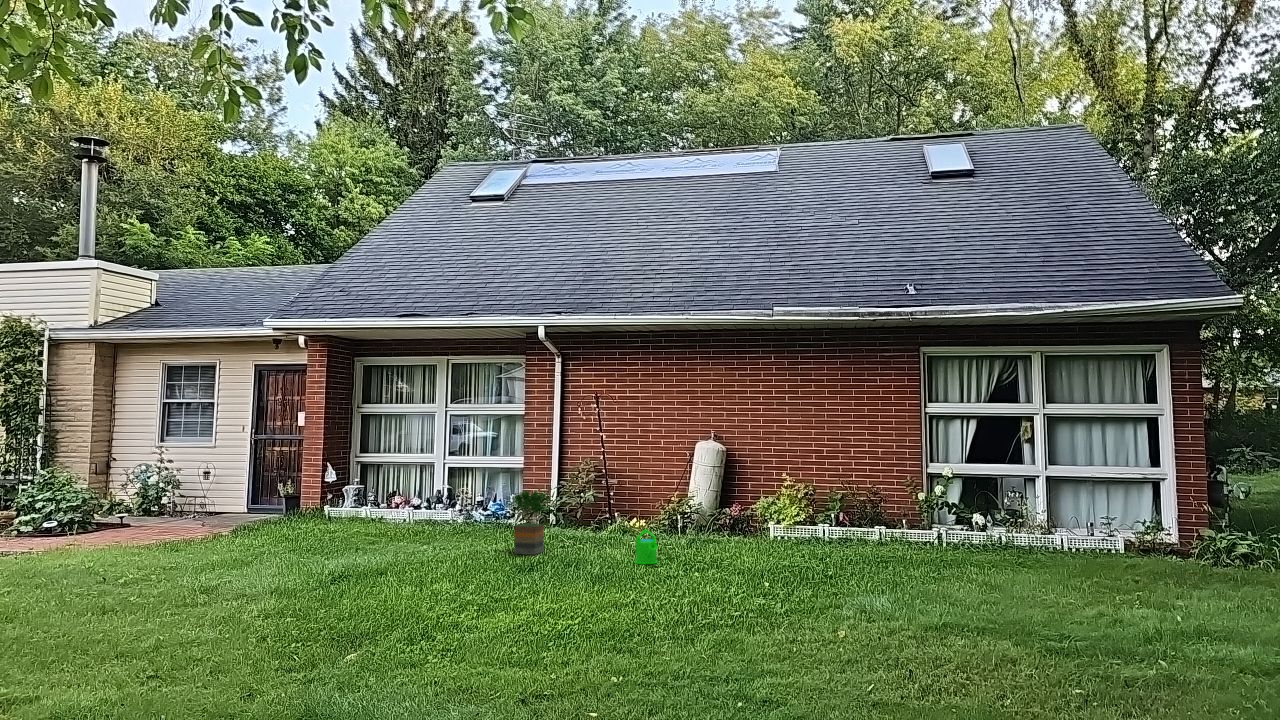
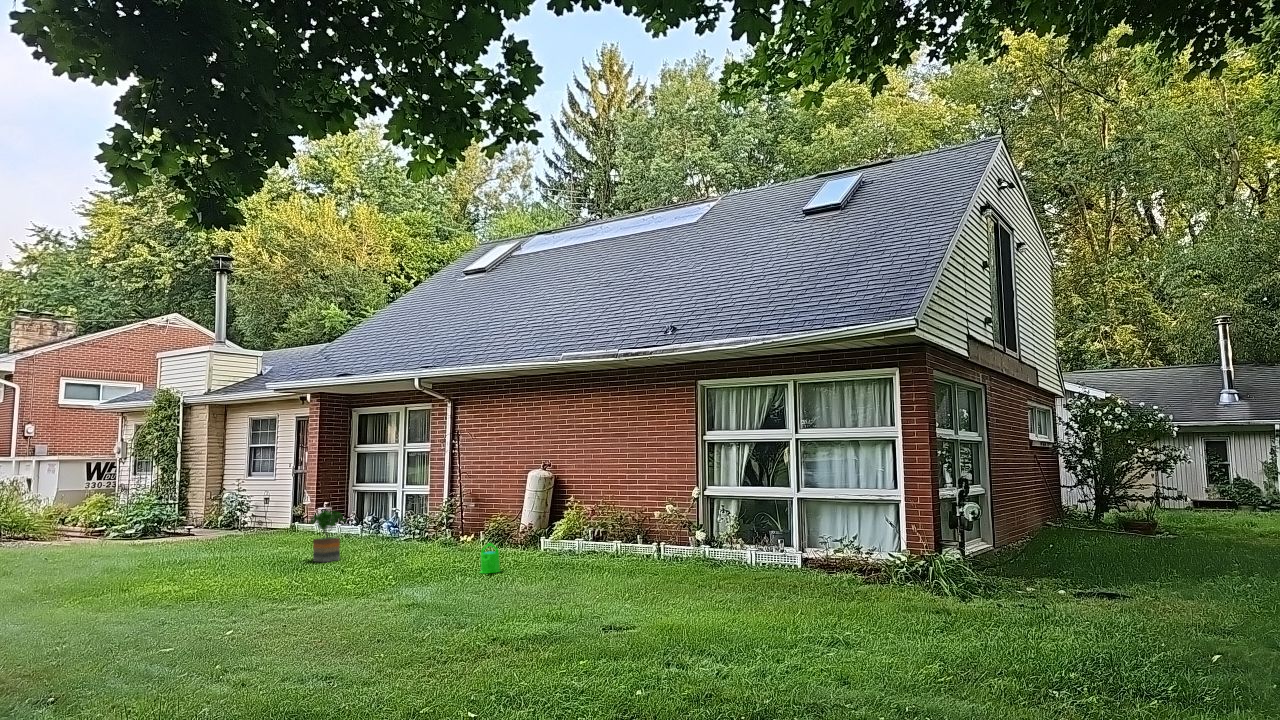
watering can: present [634,529,658,564] -> present [480,543,500,573]

